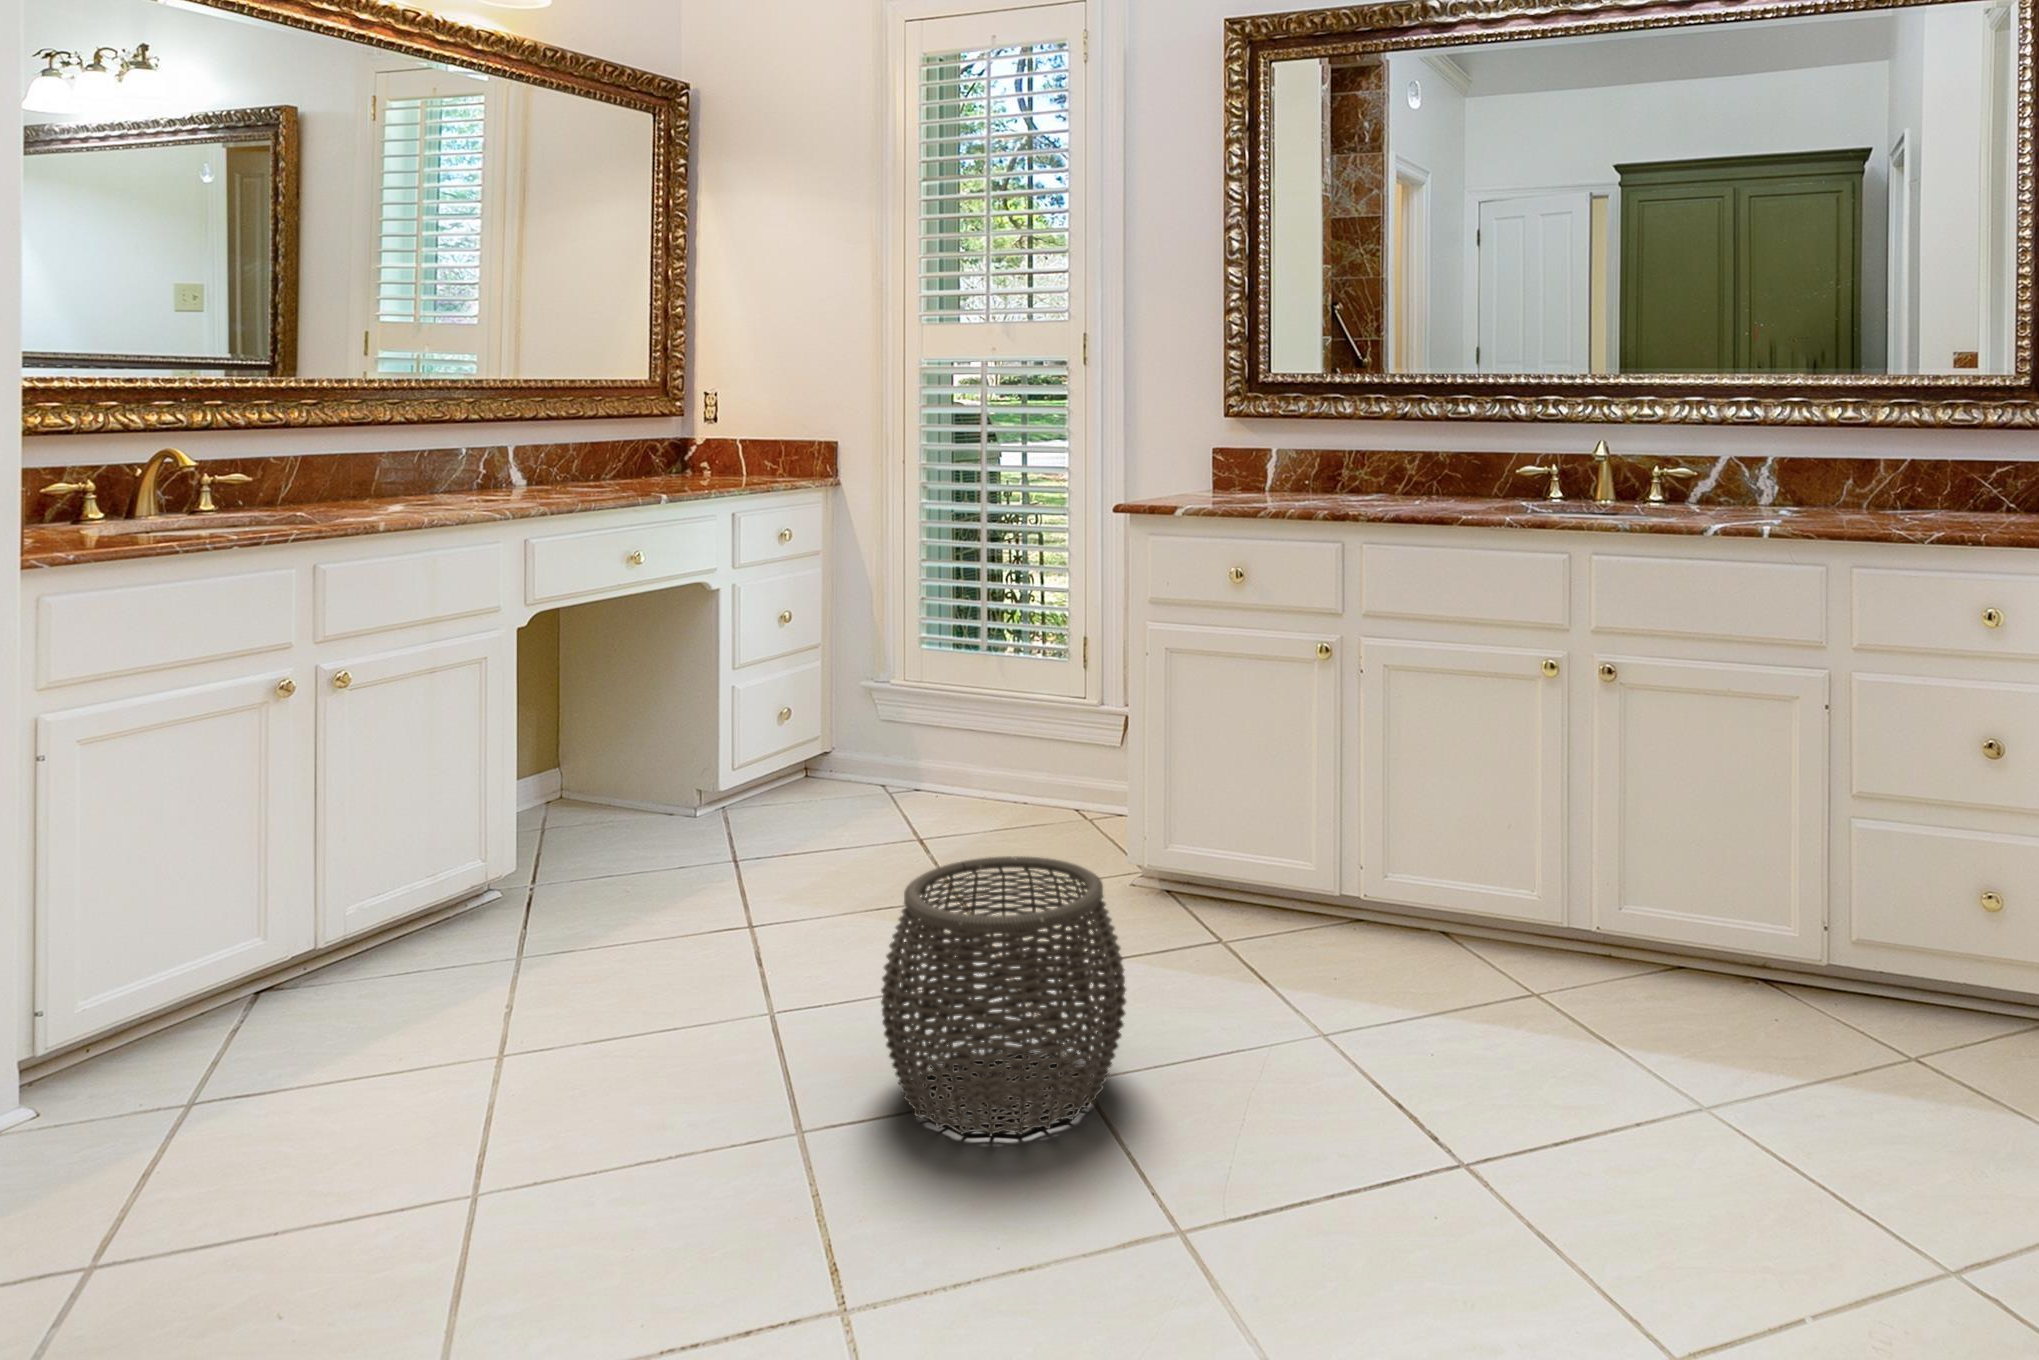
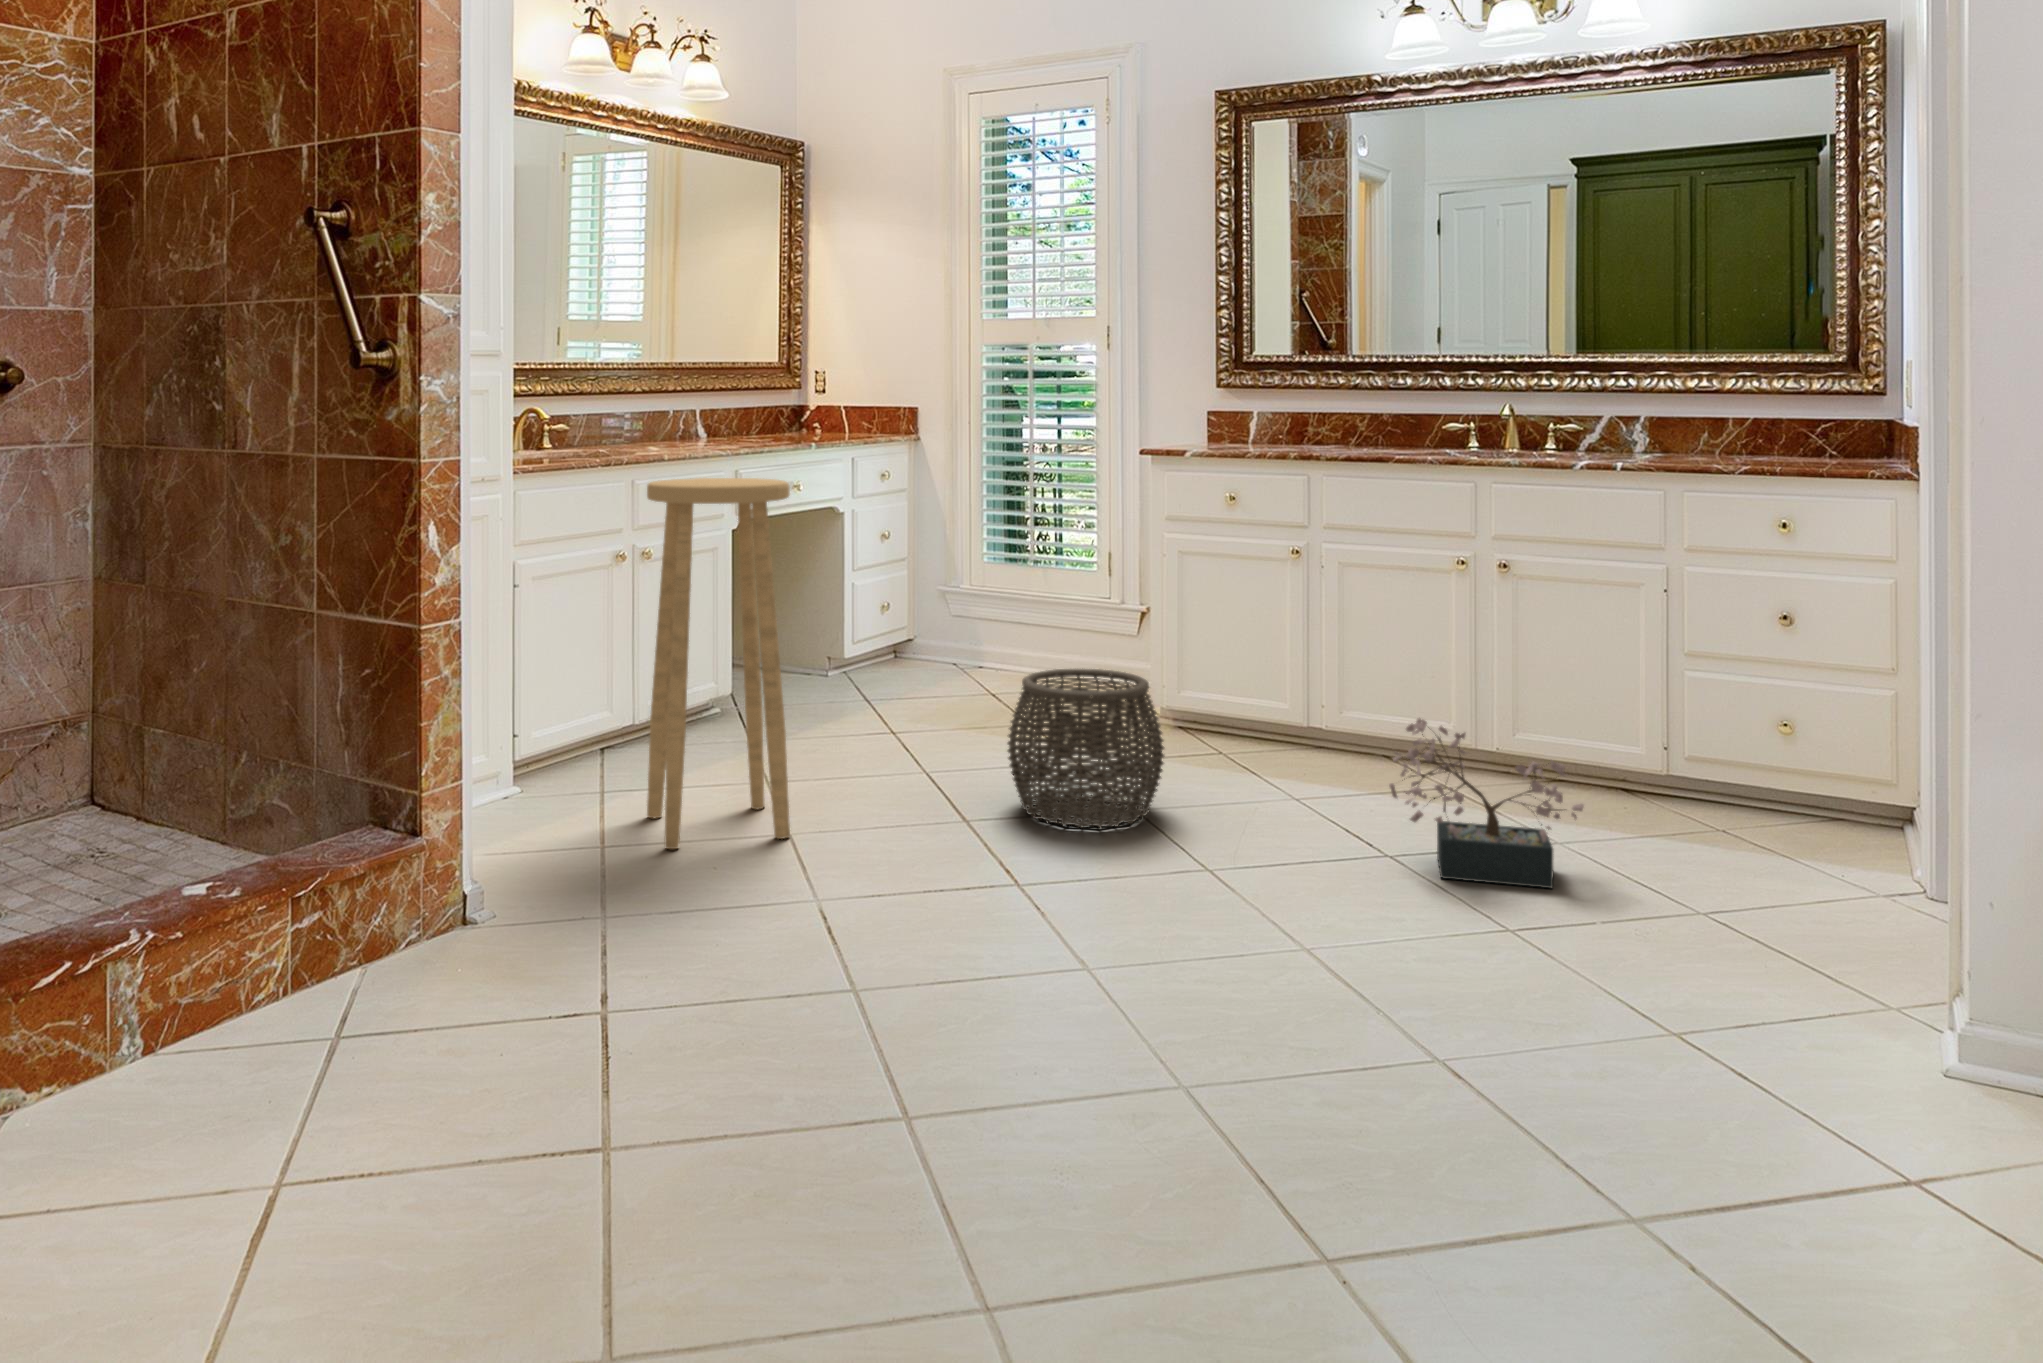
stool: none [225,578,501,1258] -> present [647,478,790,849]
decorative plant: none [1466,948,1765,1238] -> present [1389,718,1584,888]

